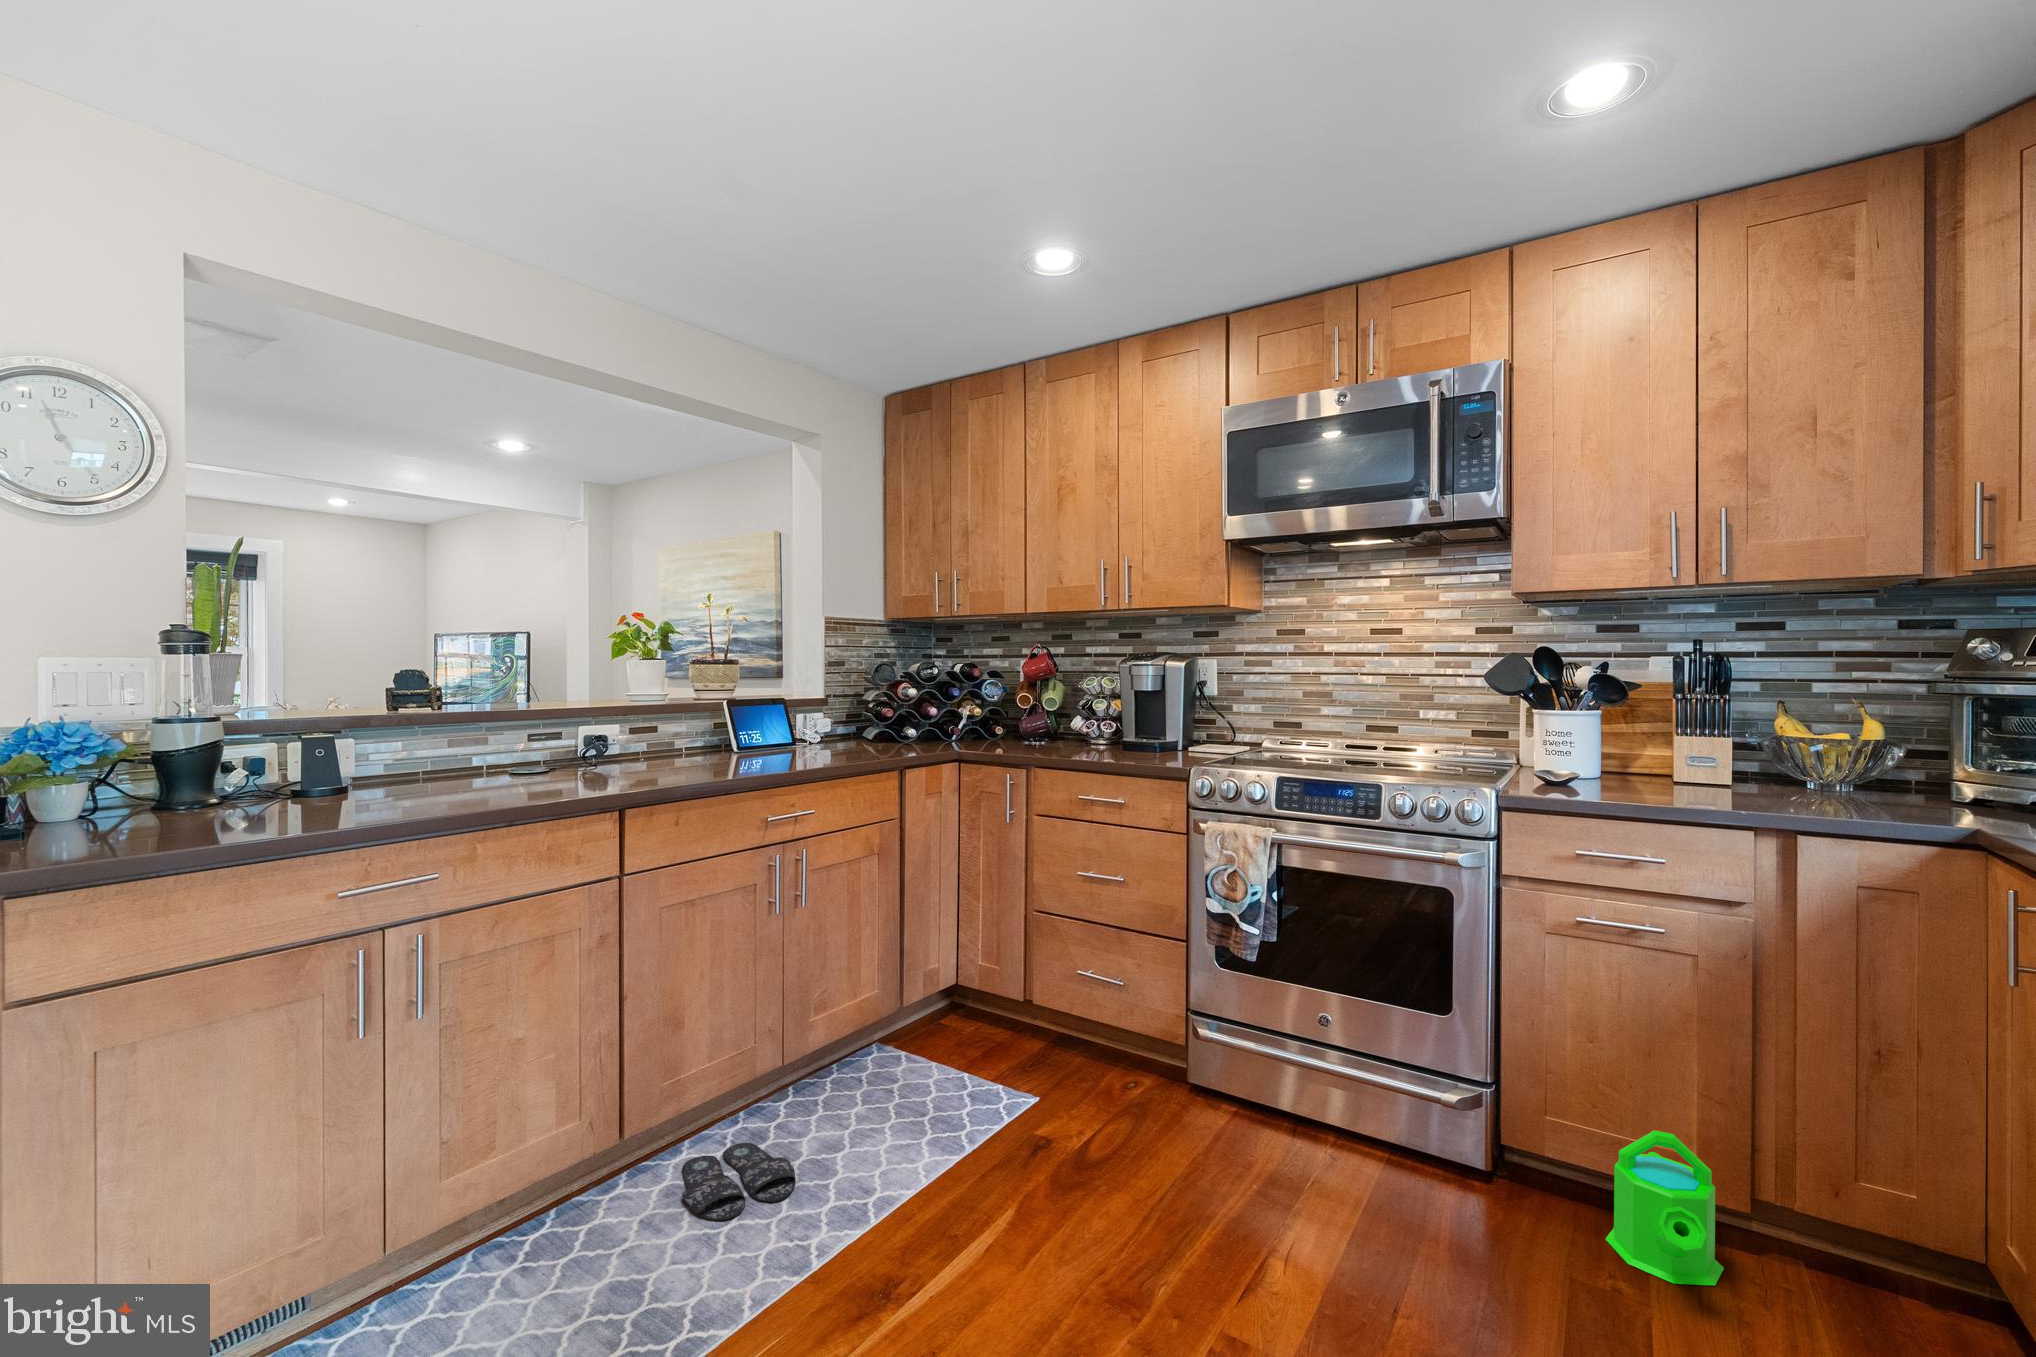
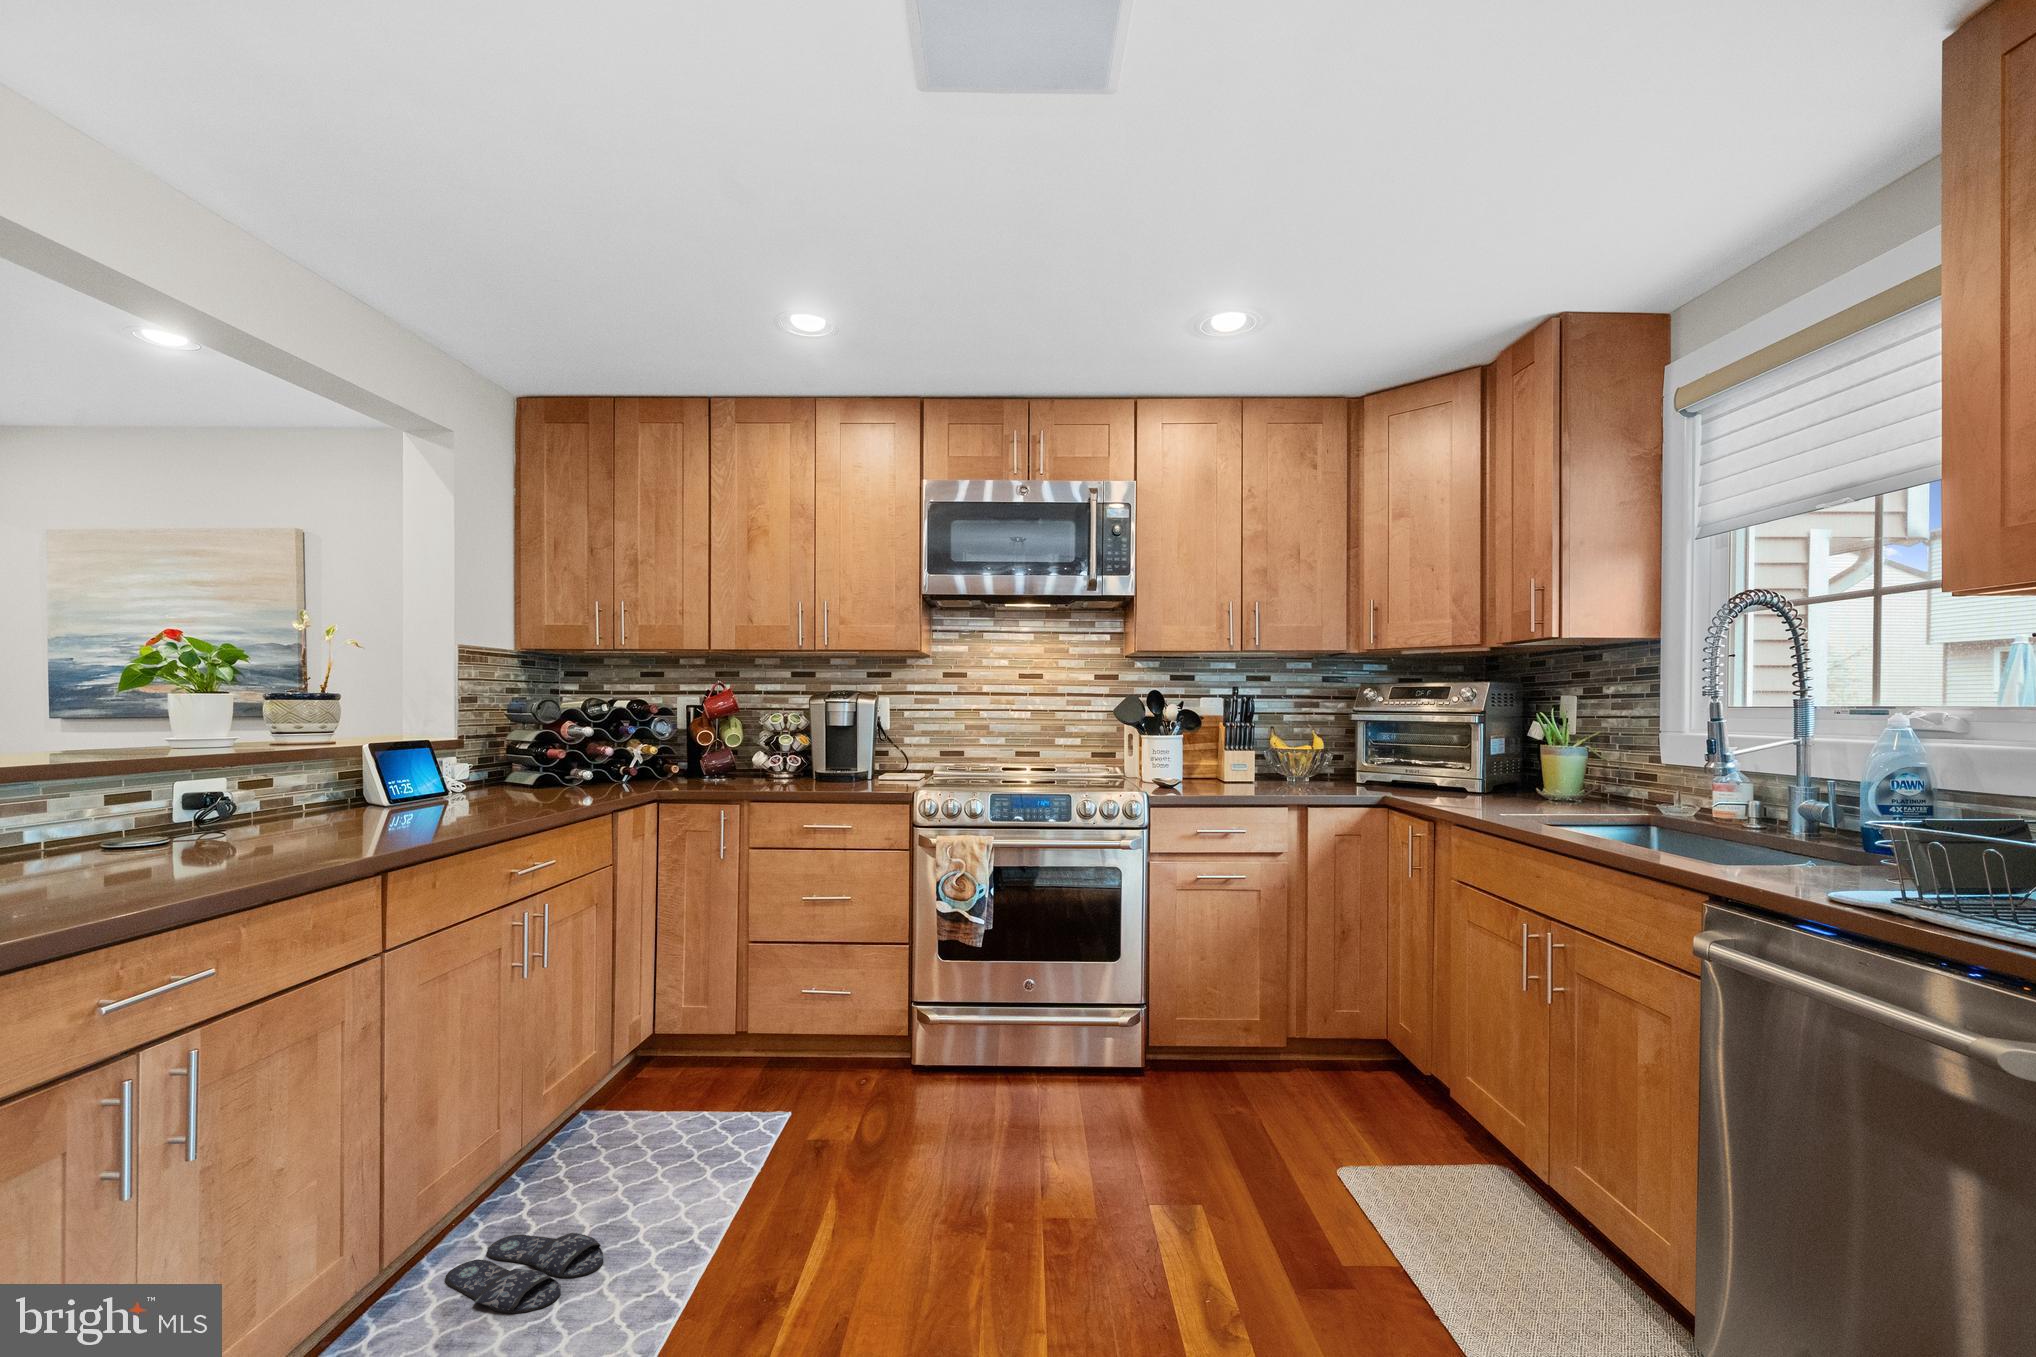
watering can: present [1605,1130,1724,1286] -> none [1227,1010,1292,1106]

